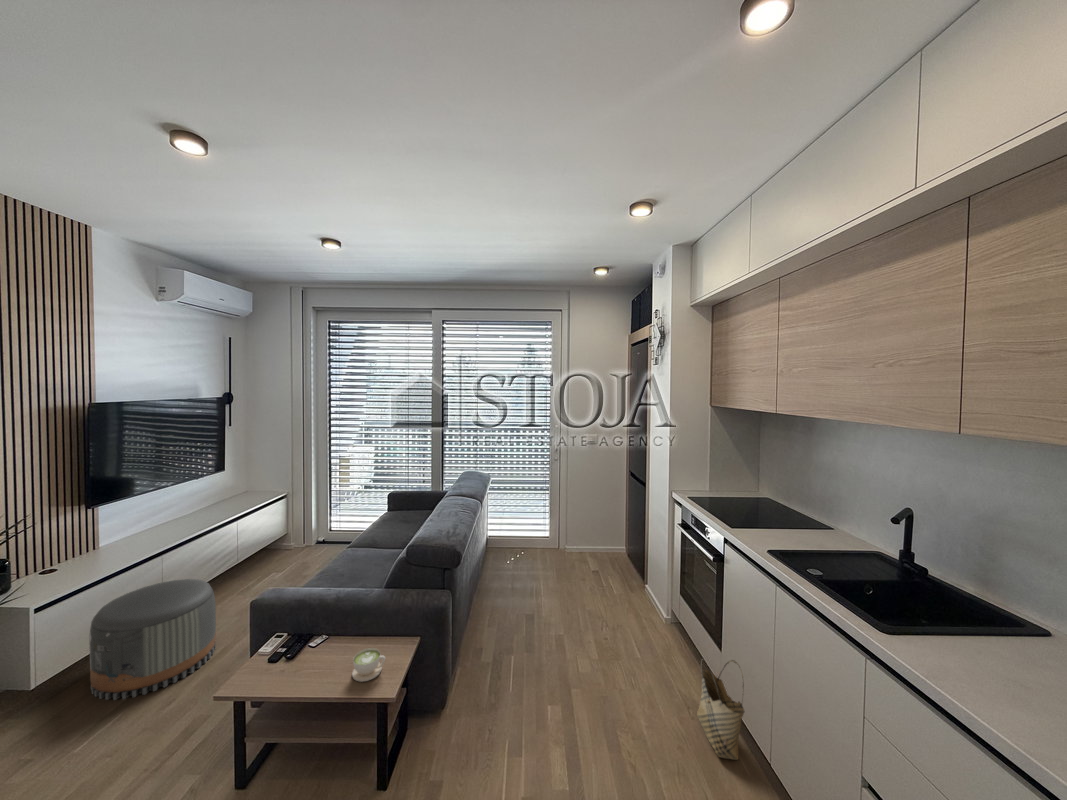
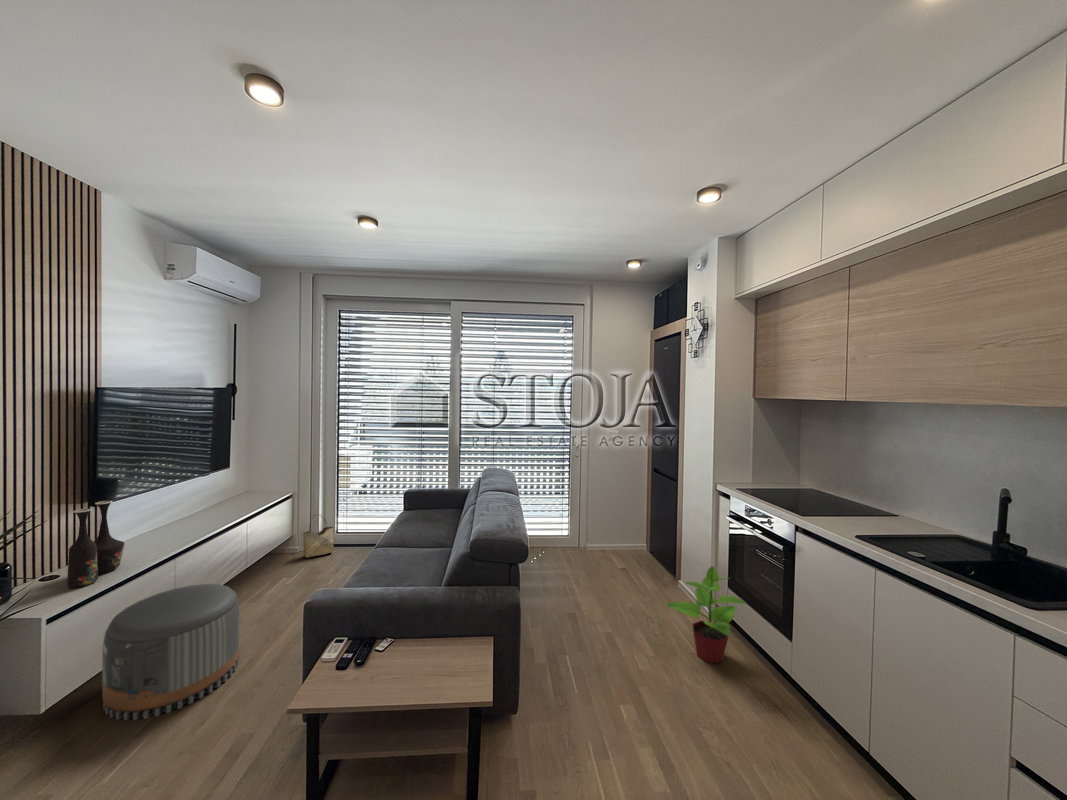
vase: none [61,504,115,582] -> present [67,501,125,588]
potted plant: none [615,572,686,666] -> present [668,567,746,663]
coffee cup: present [352,648,385,682] -> none [435,648,469,685]
woven basket: present [697,659,745,760] -> present [303,515,334,558]

